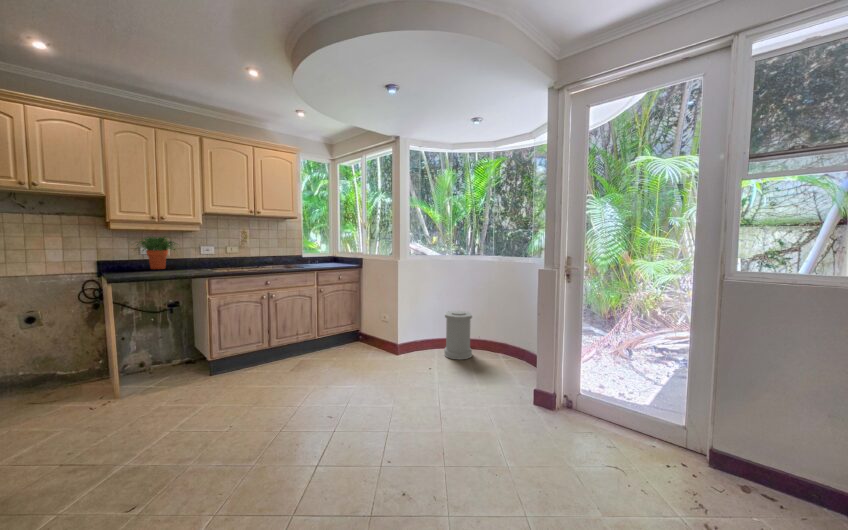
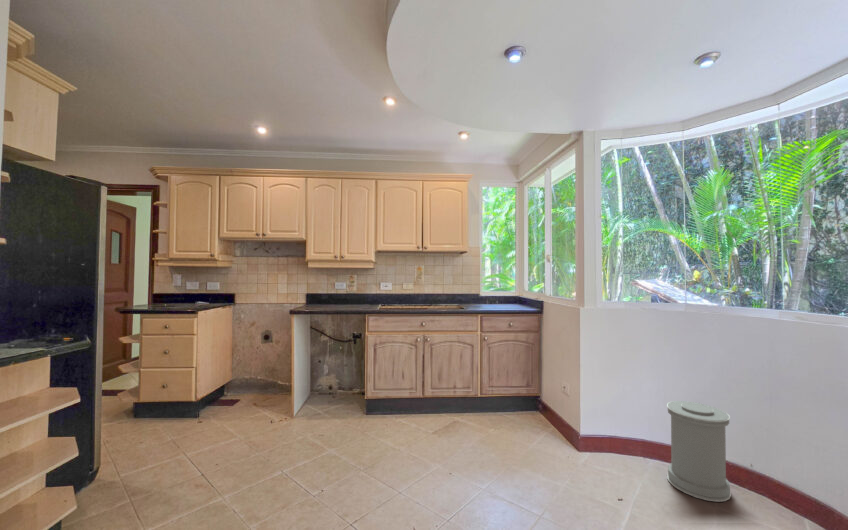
potted plant: present [137,237,176,269] -> none [327,273,361,303]

